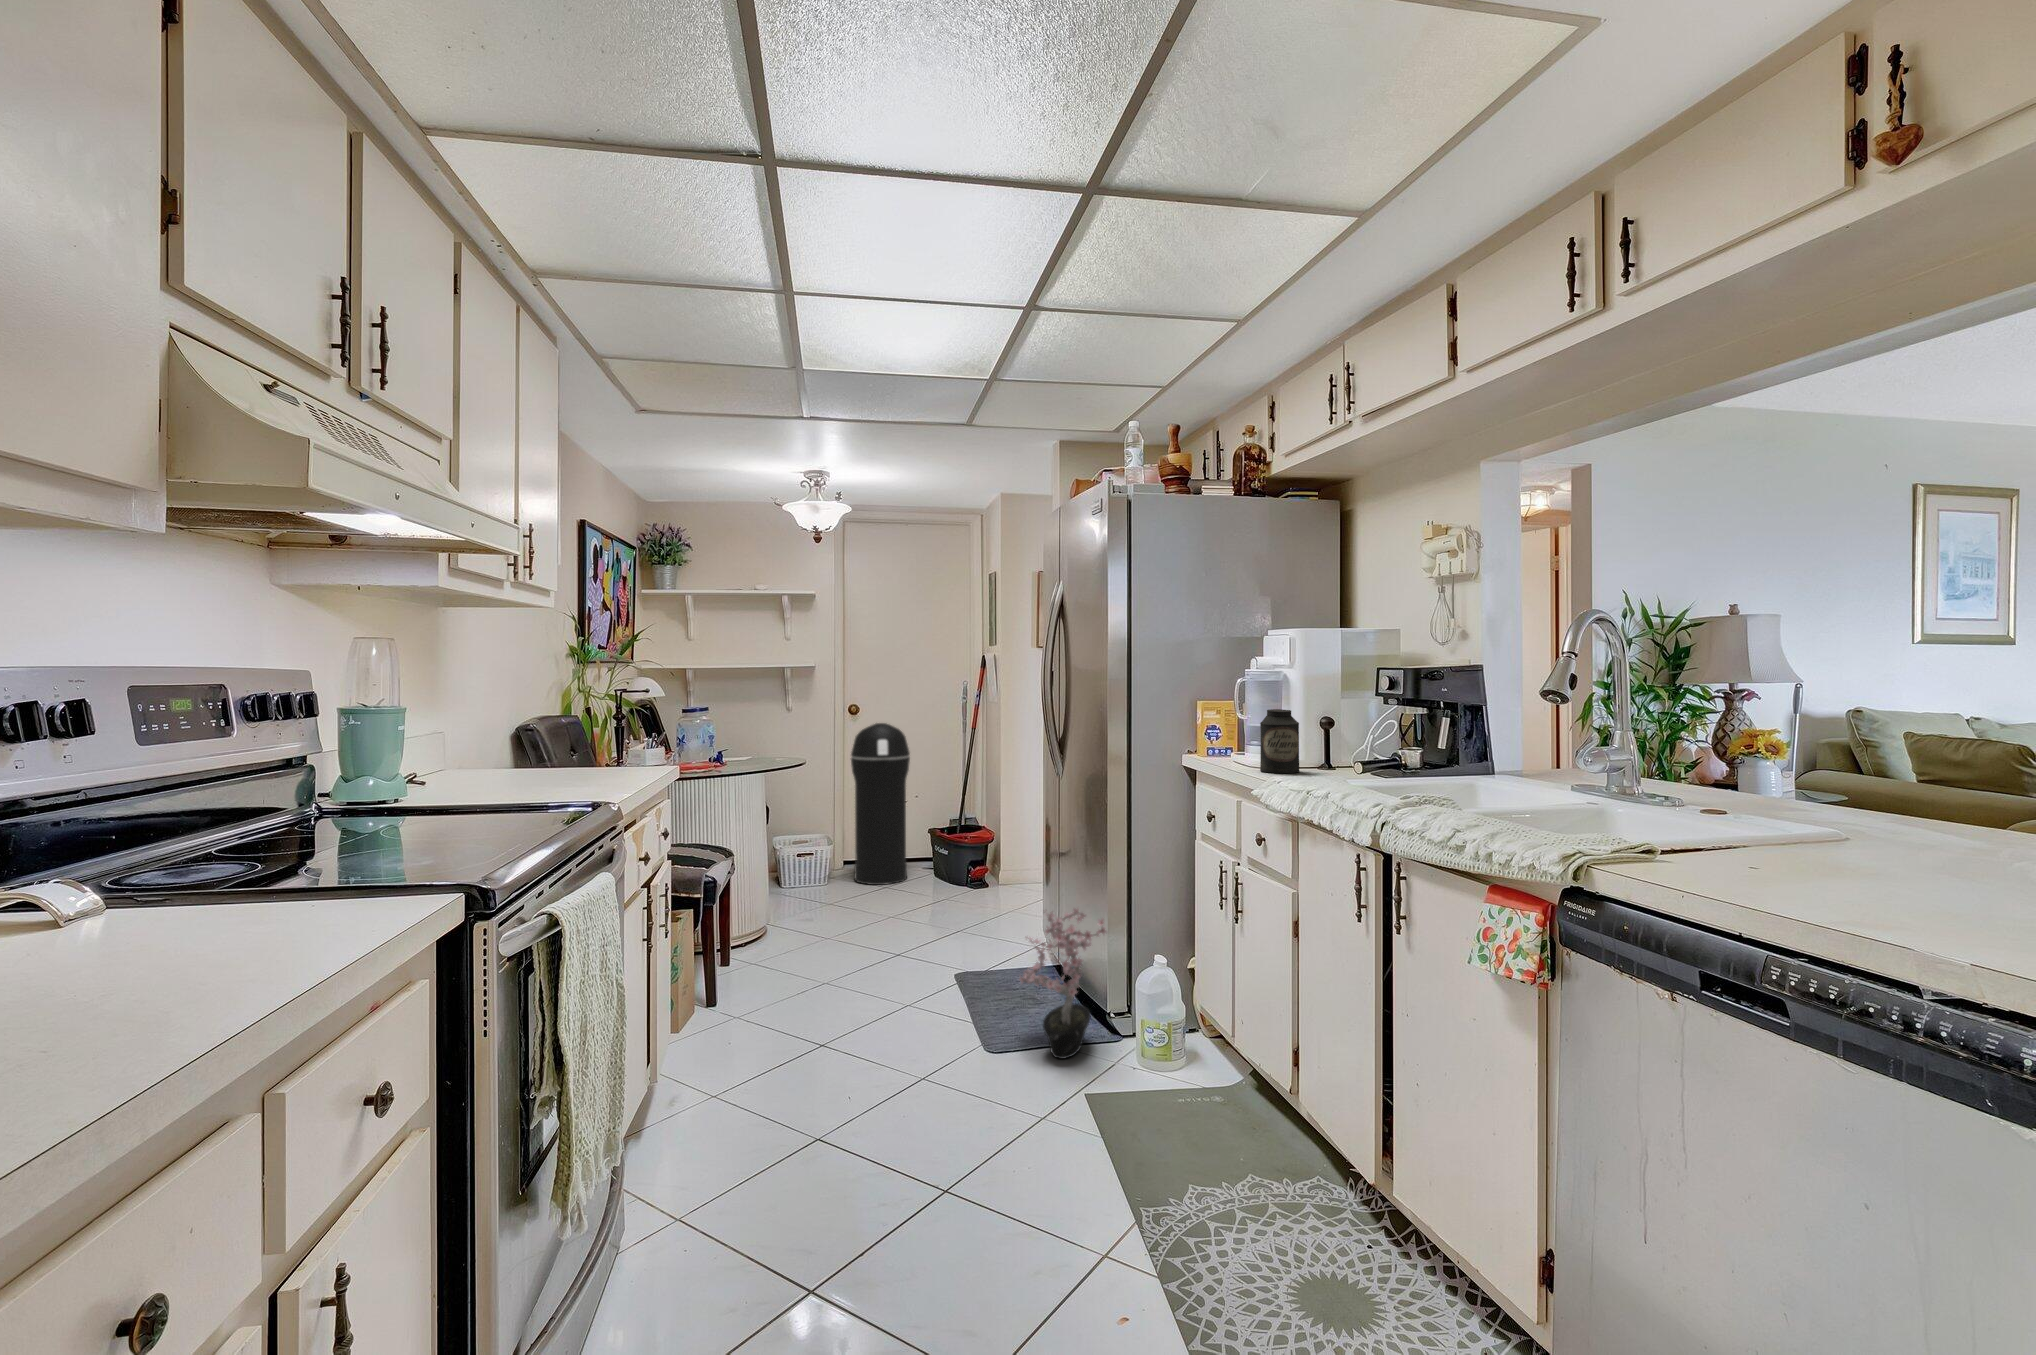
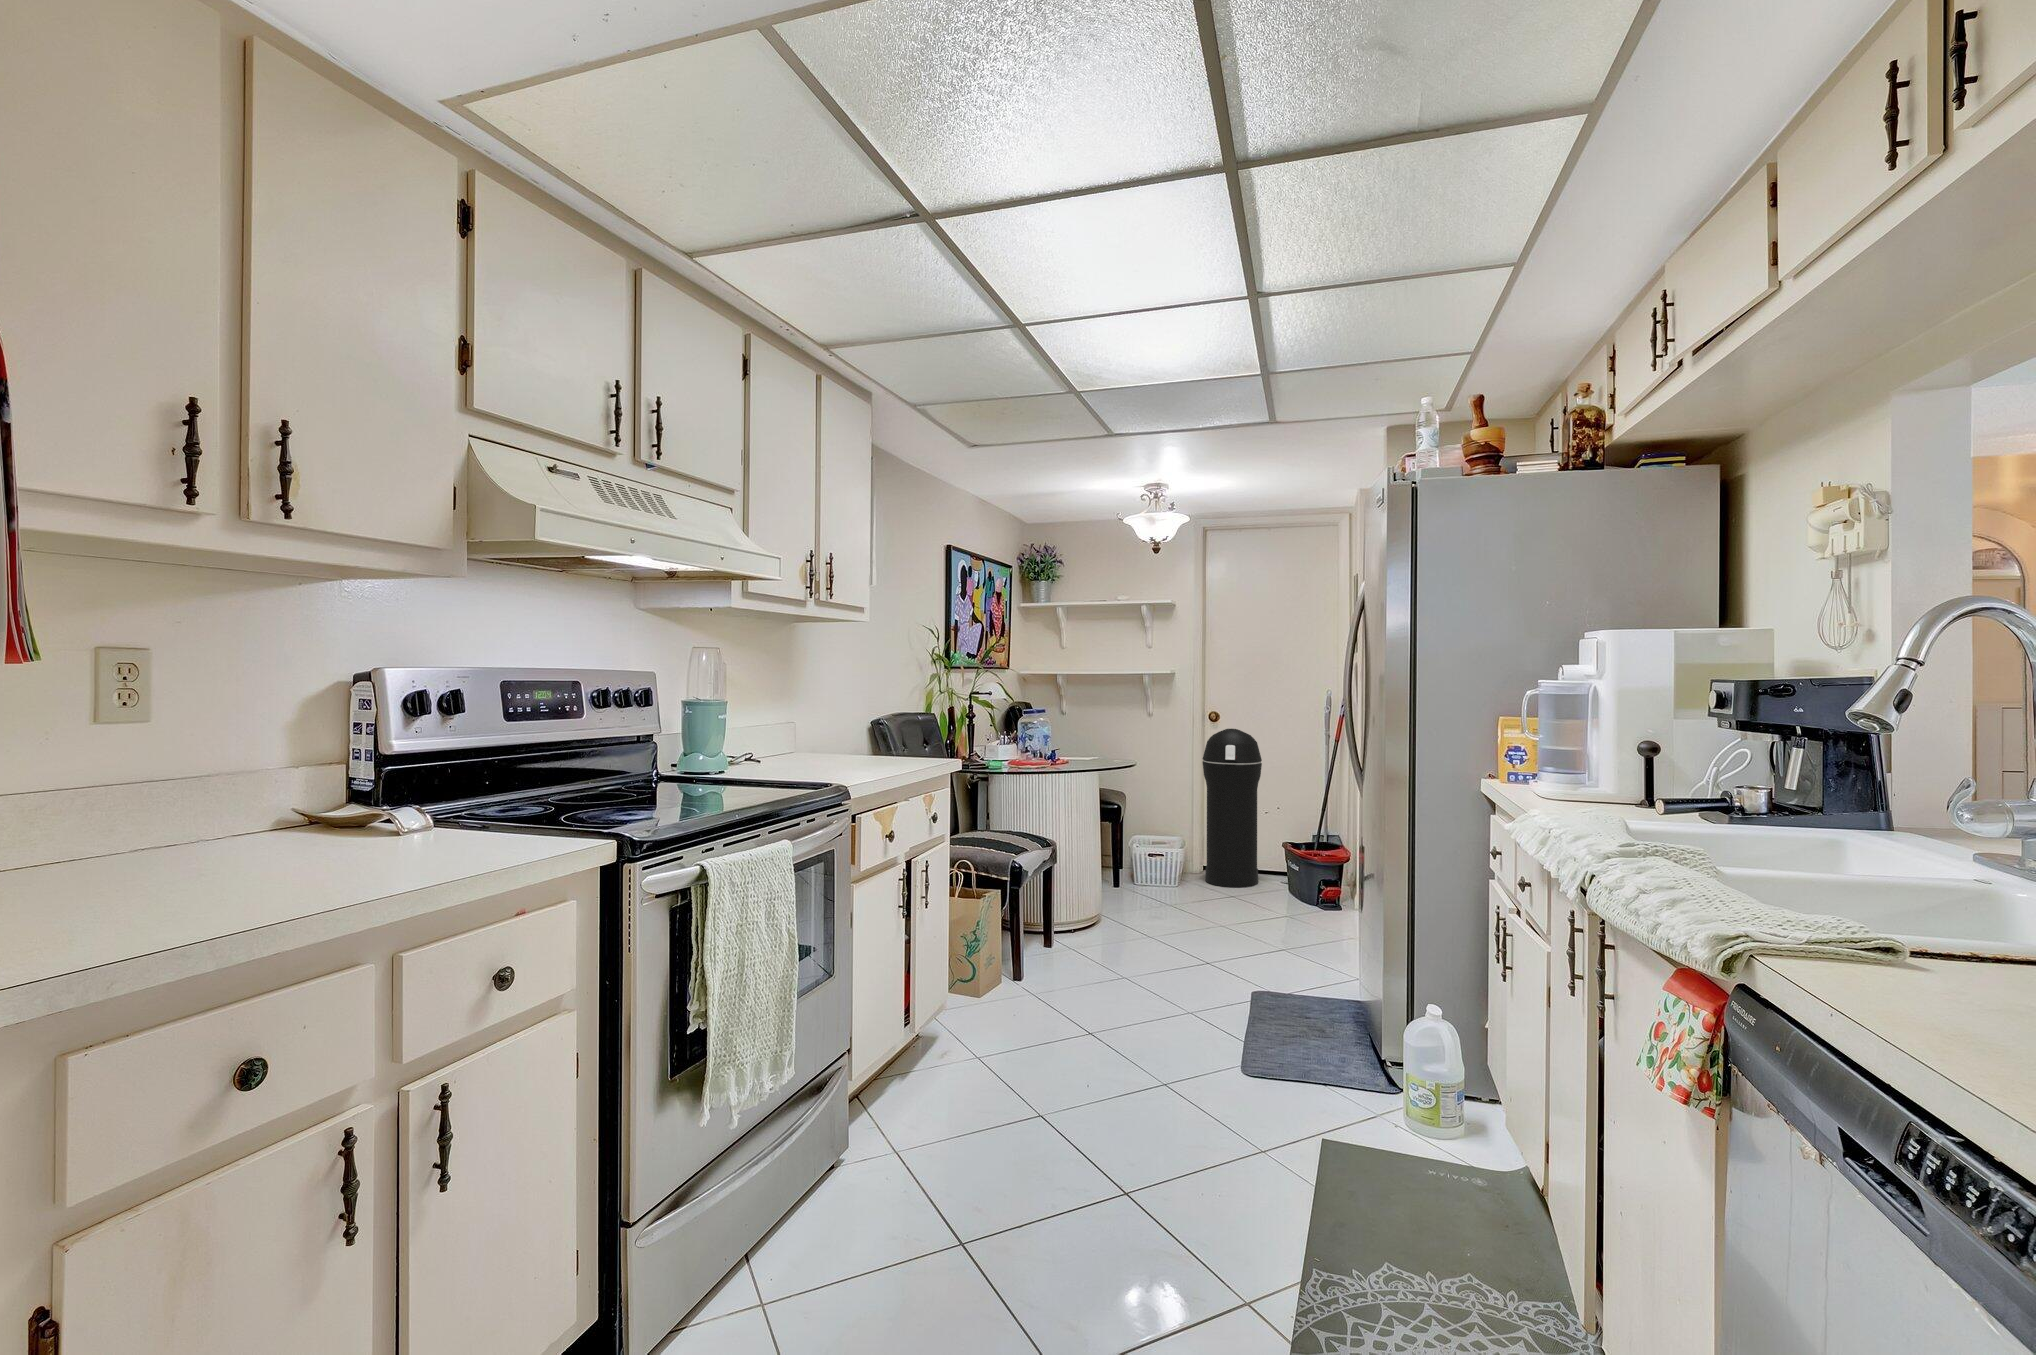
canister: present [1260,709,1299,773] -> none [1552,724,1607,802]
potted plant: present [1019,908,1107,1059] -> none [1279,923,1371,1091]

